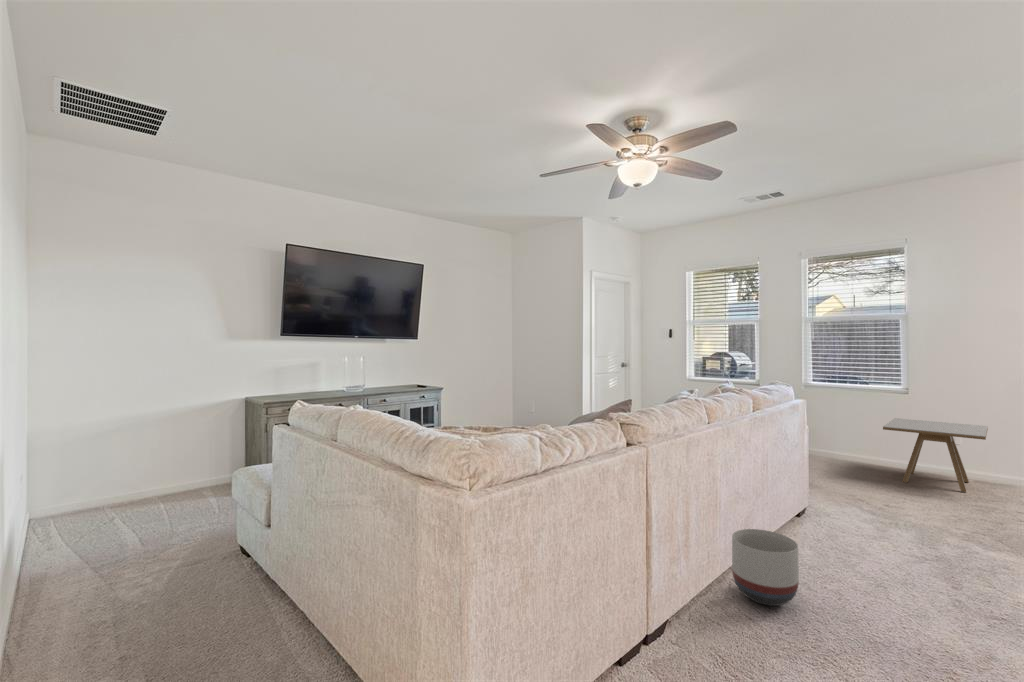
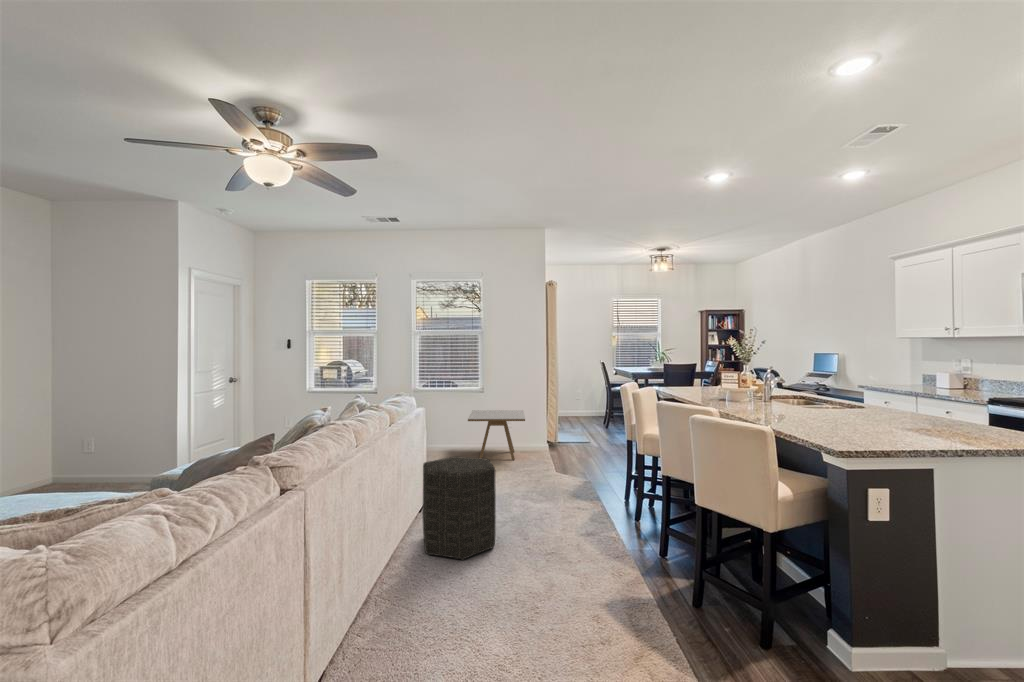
ottoman: none [796,461,901,585] -> present [422,456,496,560]
planter: present [732,529,799,606] -> none [379,536,435,608]

